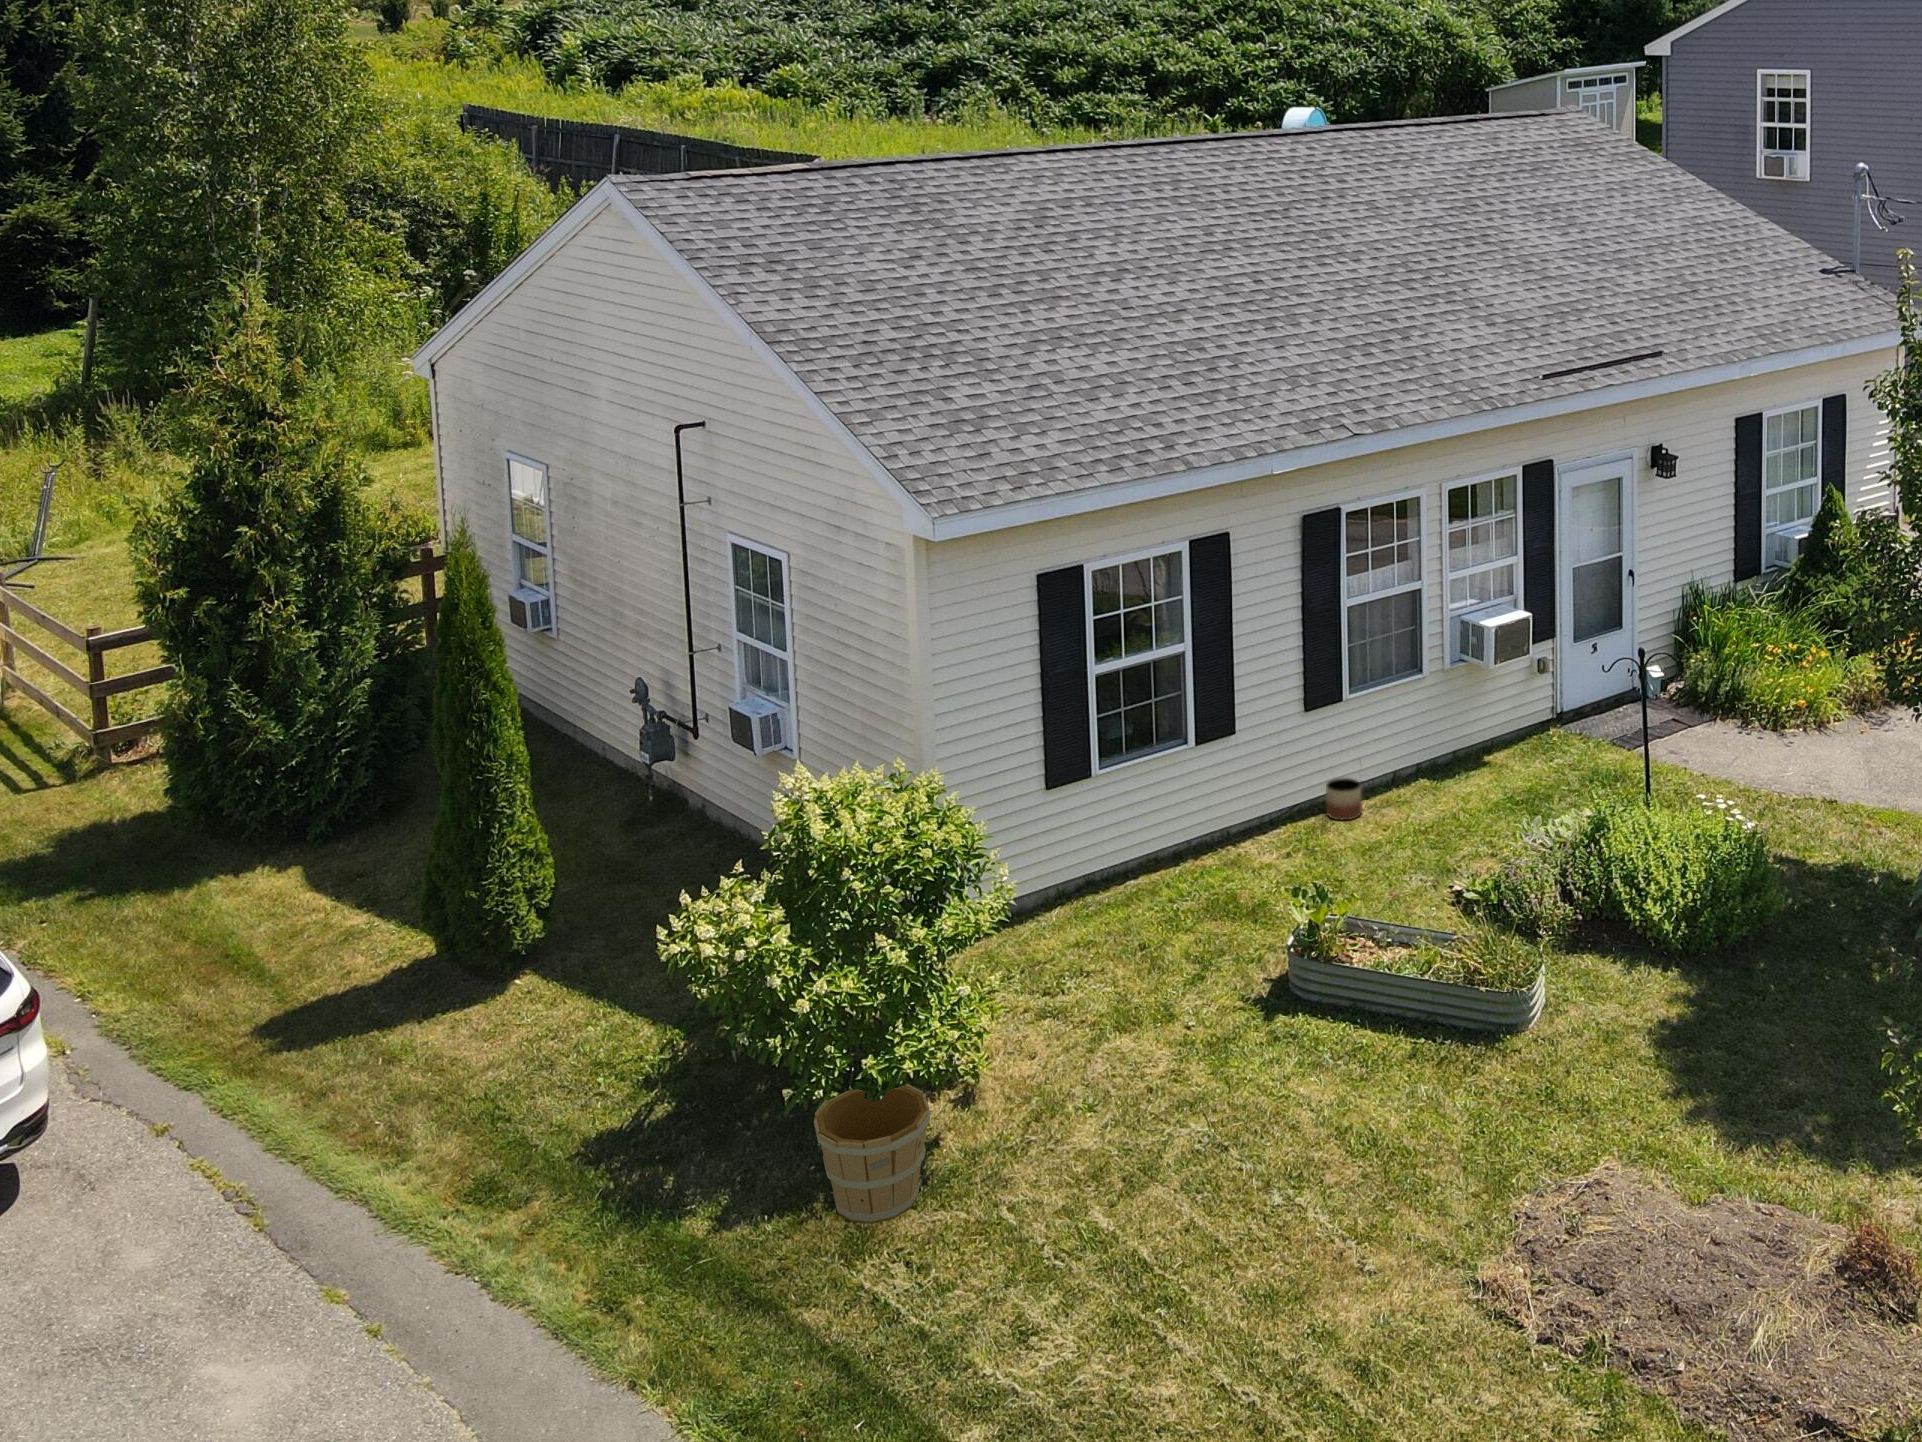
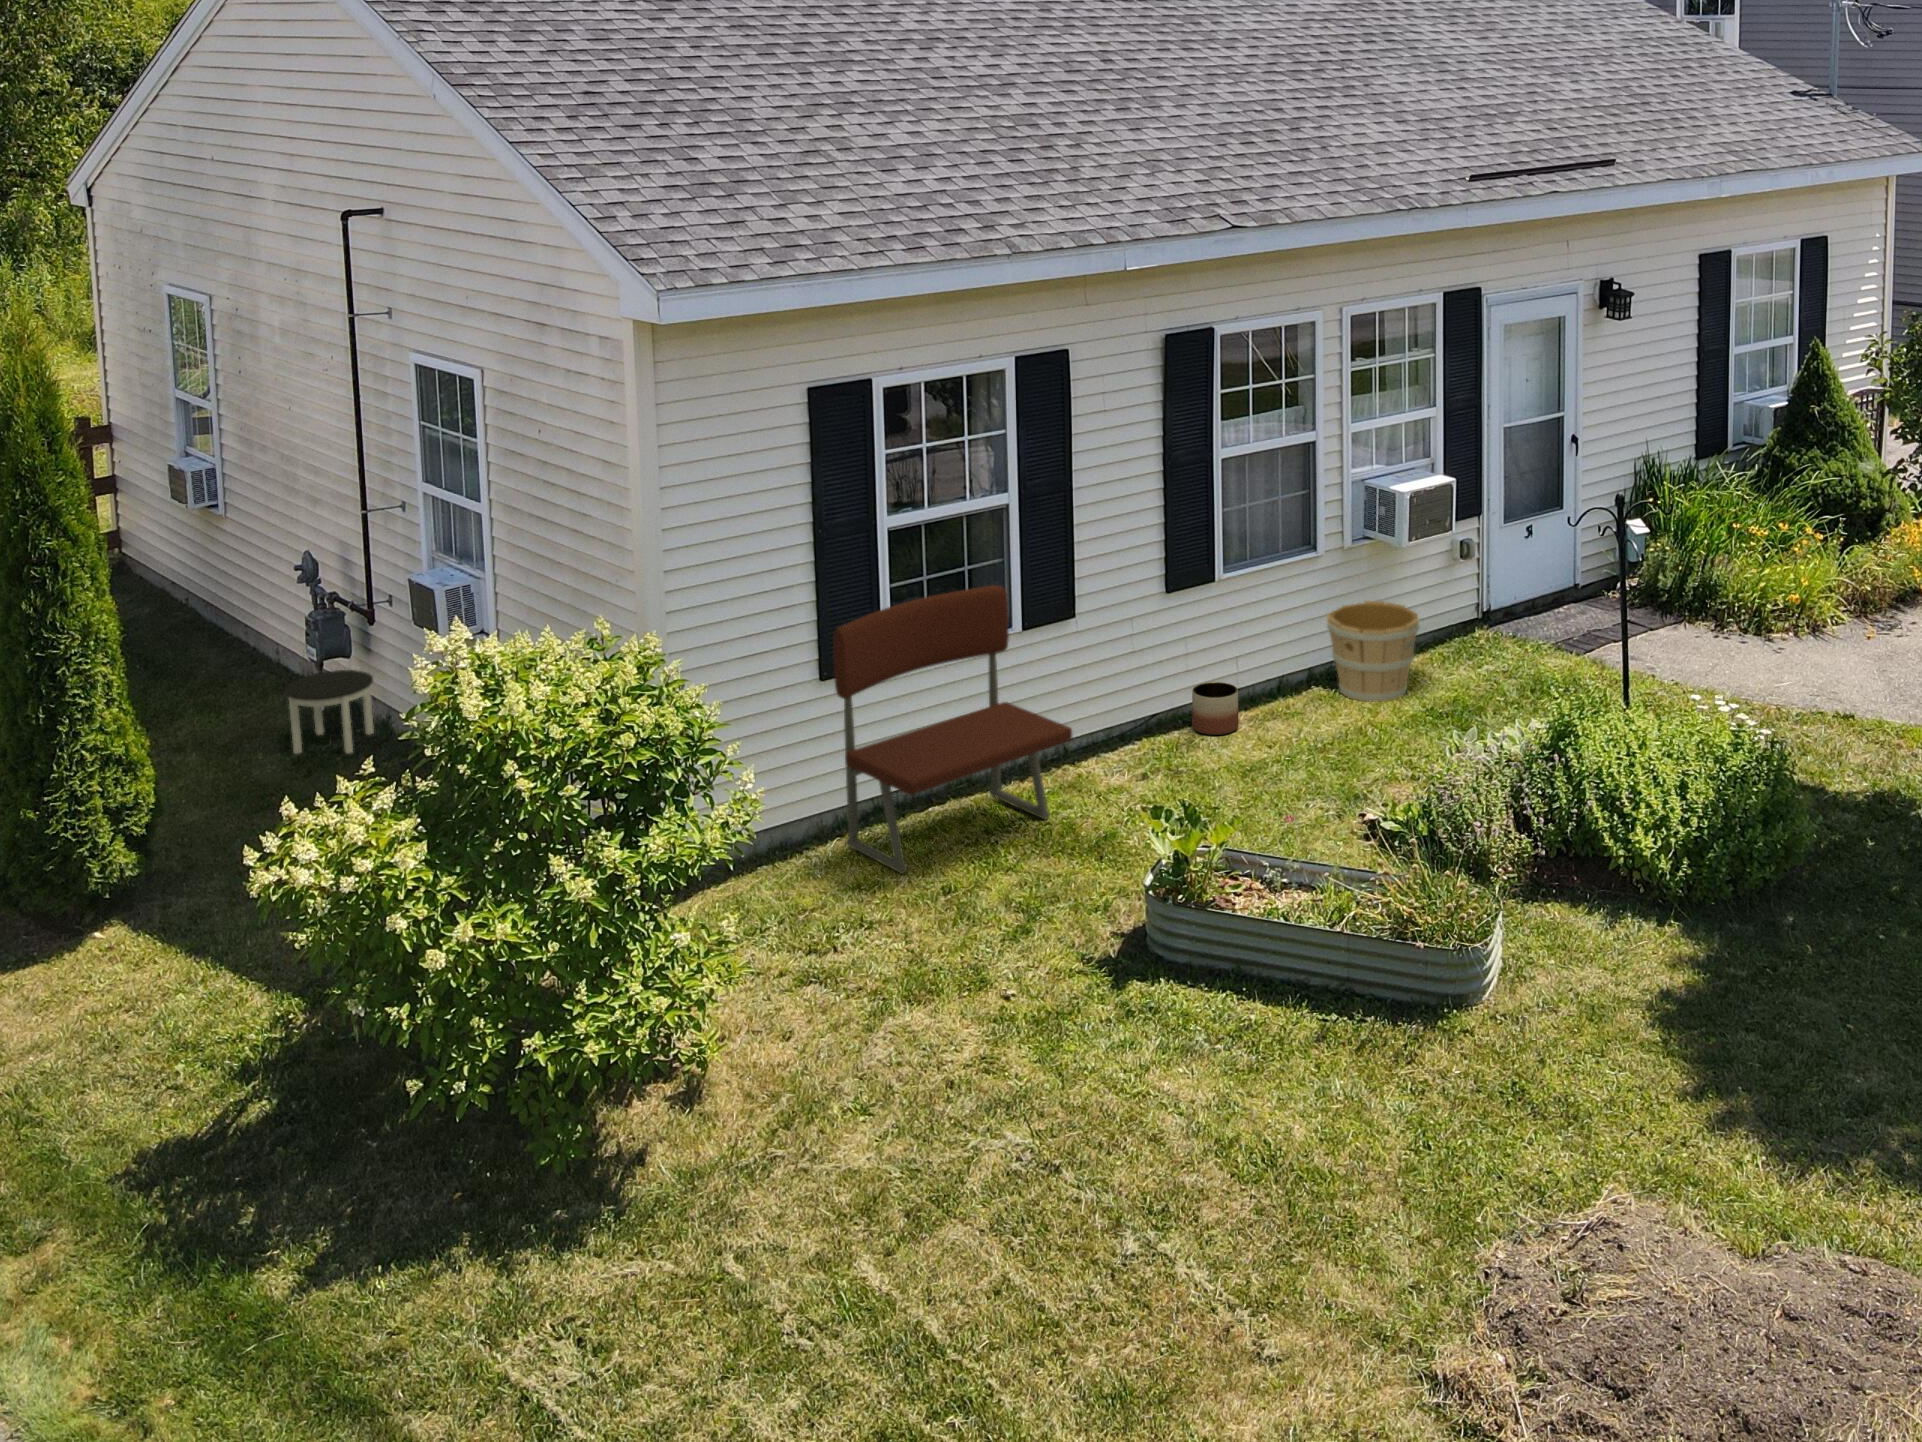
bench: none [1055,712,1234,934] -> present [833,585,1072,873]
round table: none [624,771,691,838] -> present [285,670,374,754]
wooden bucket: present [814,1084,931,1224] -> present [1327,601,1420,702]

